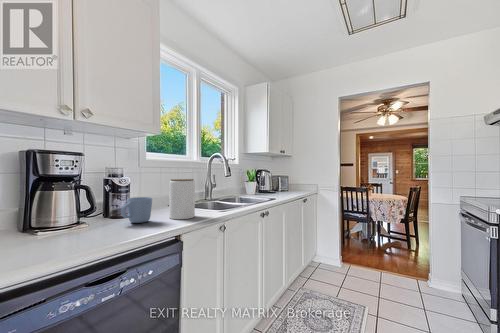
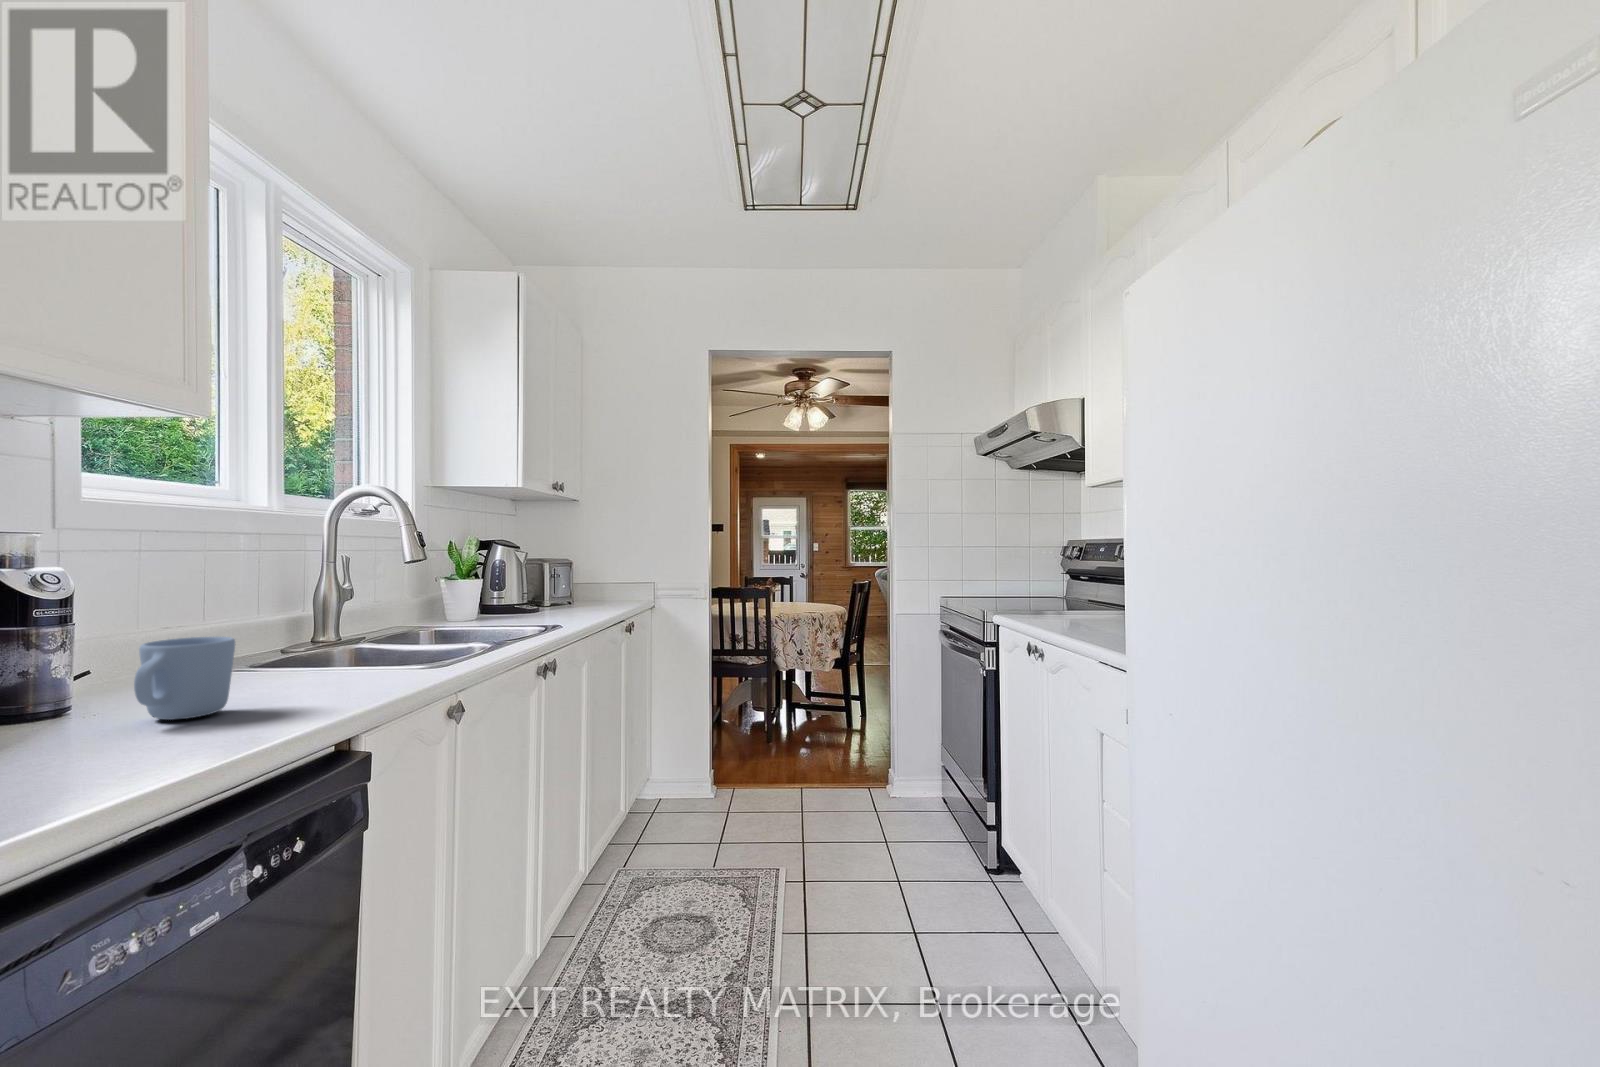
jar: present [169,179,195,219] -> none [279,576,368,698]

